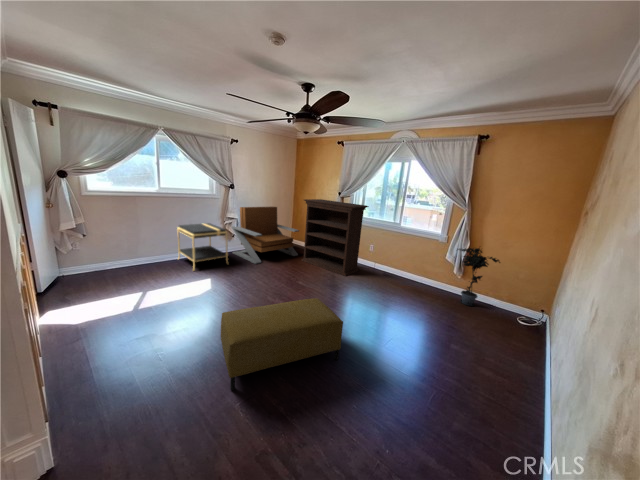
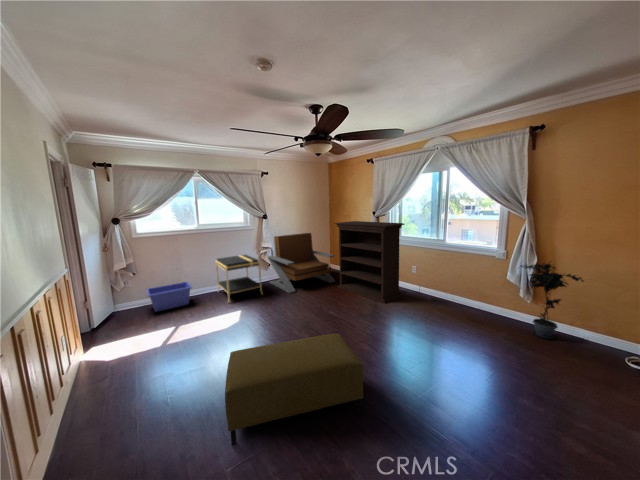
storage bin: none [98,247,154,277] -> present [147,282,192,312]

